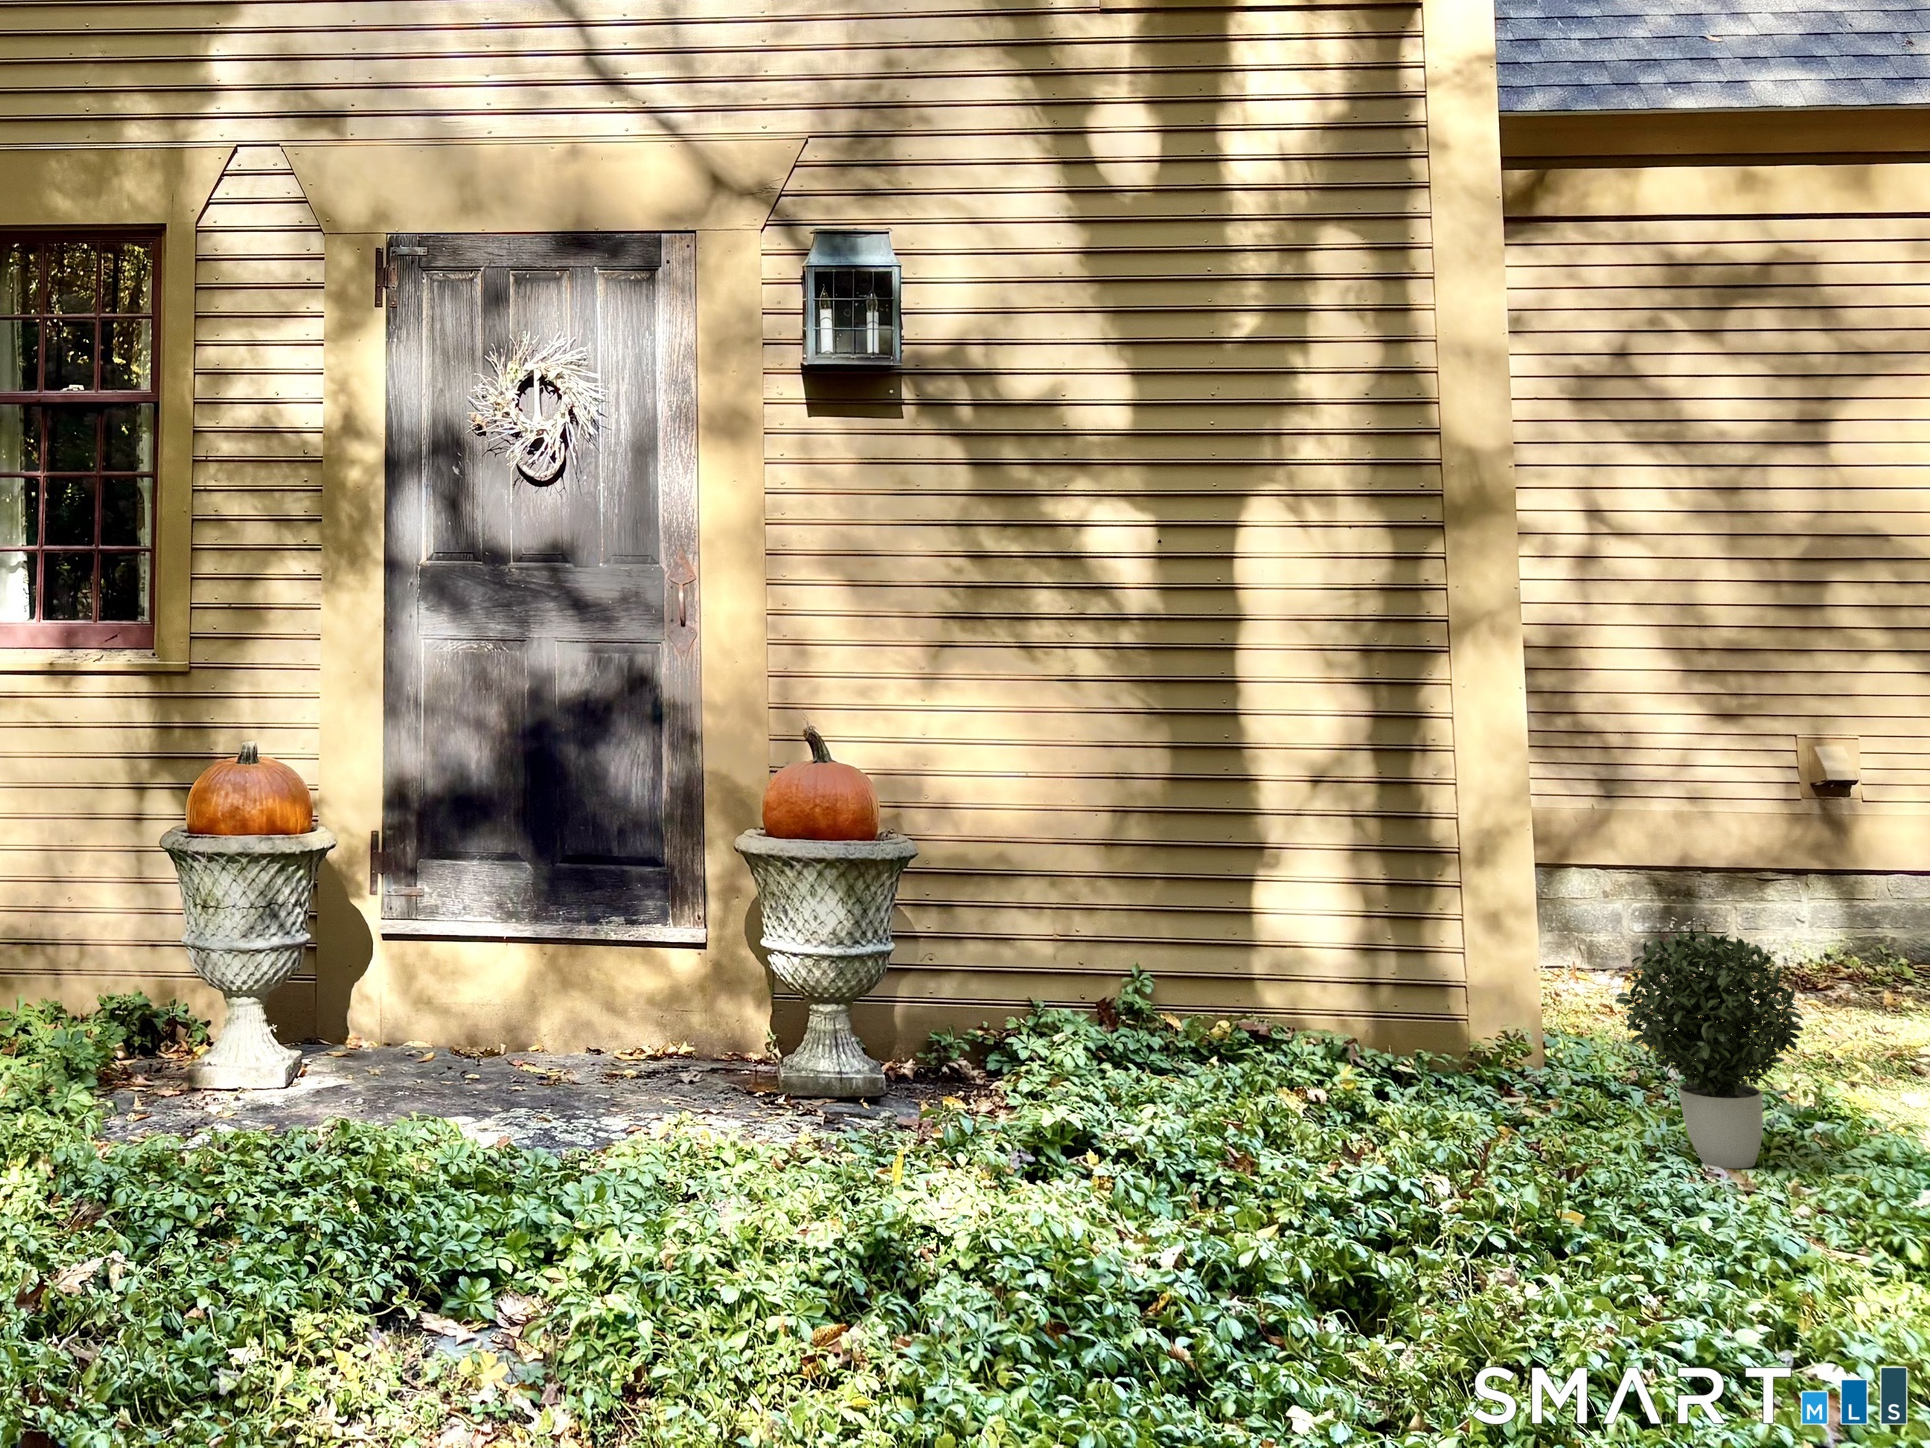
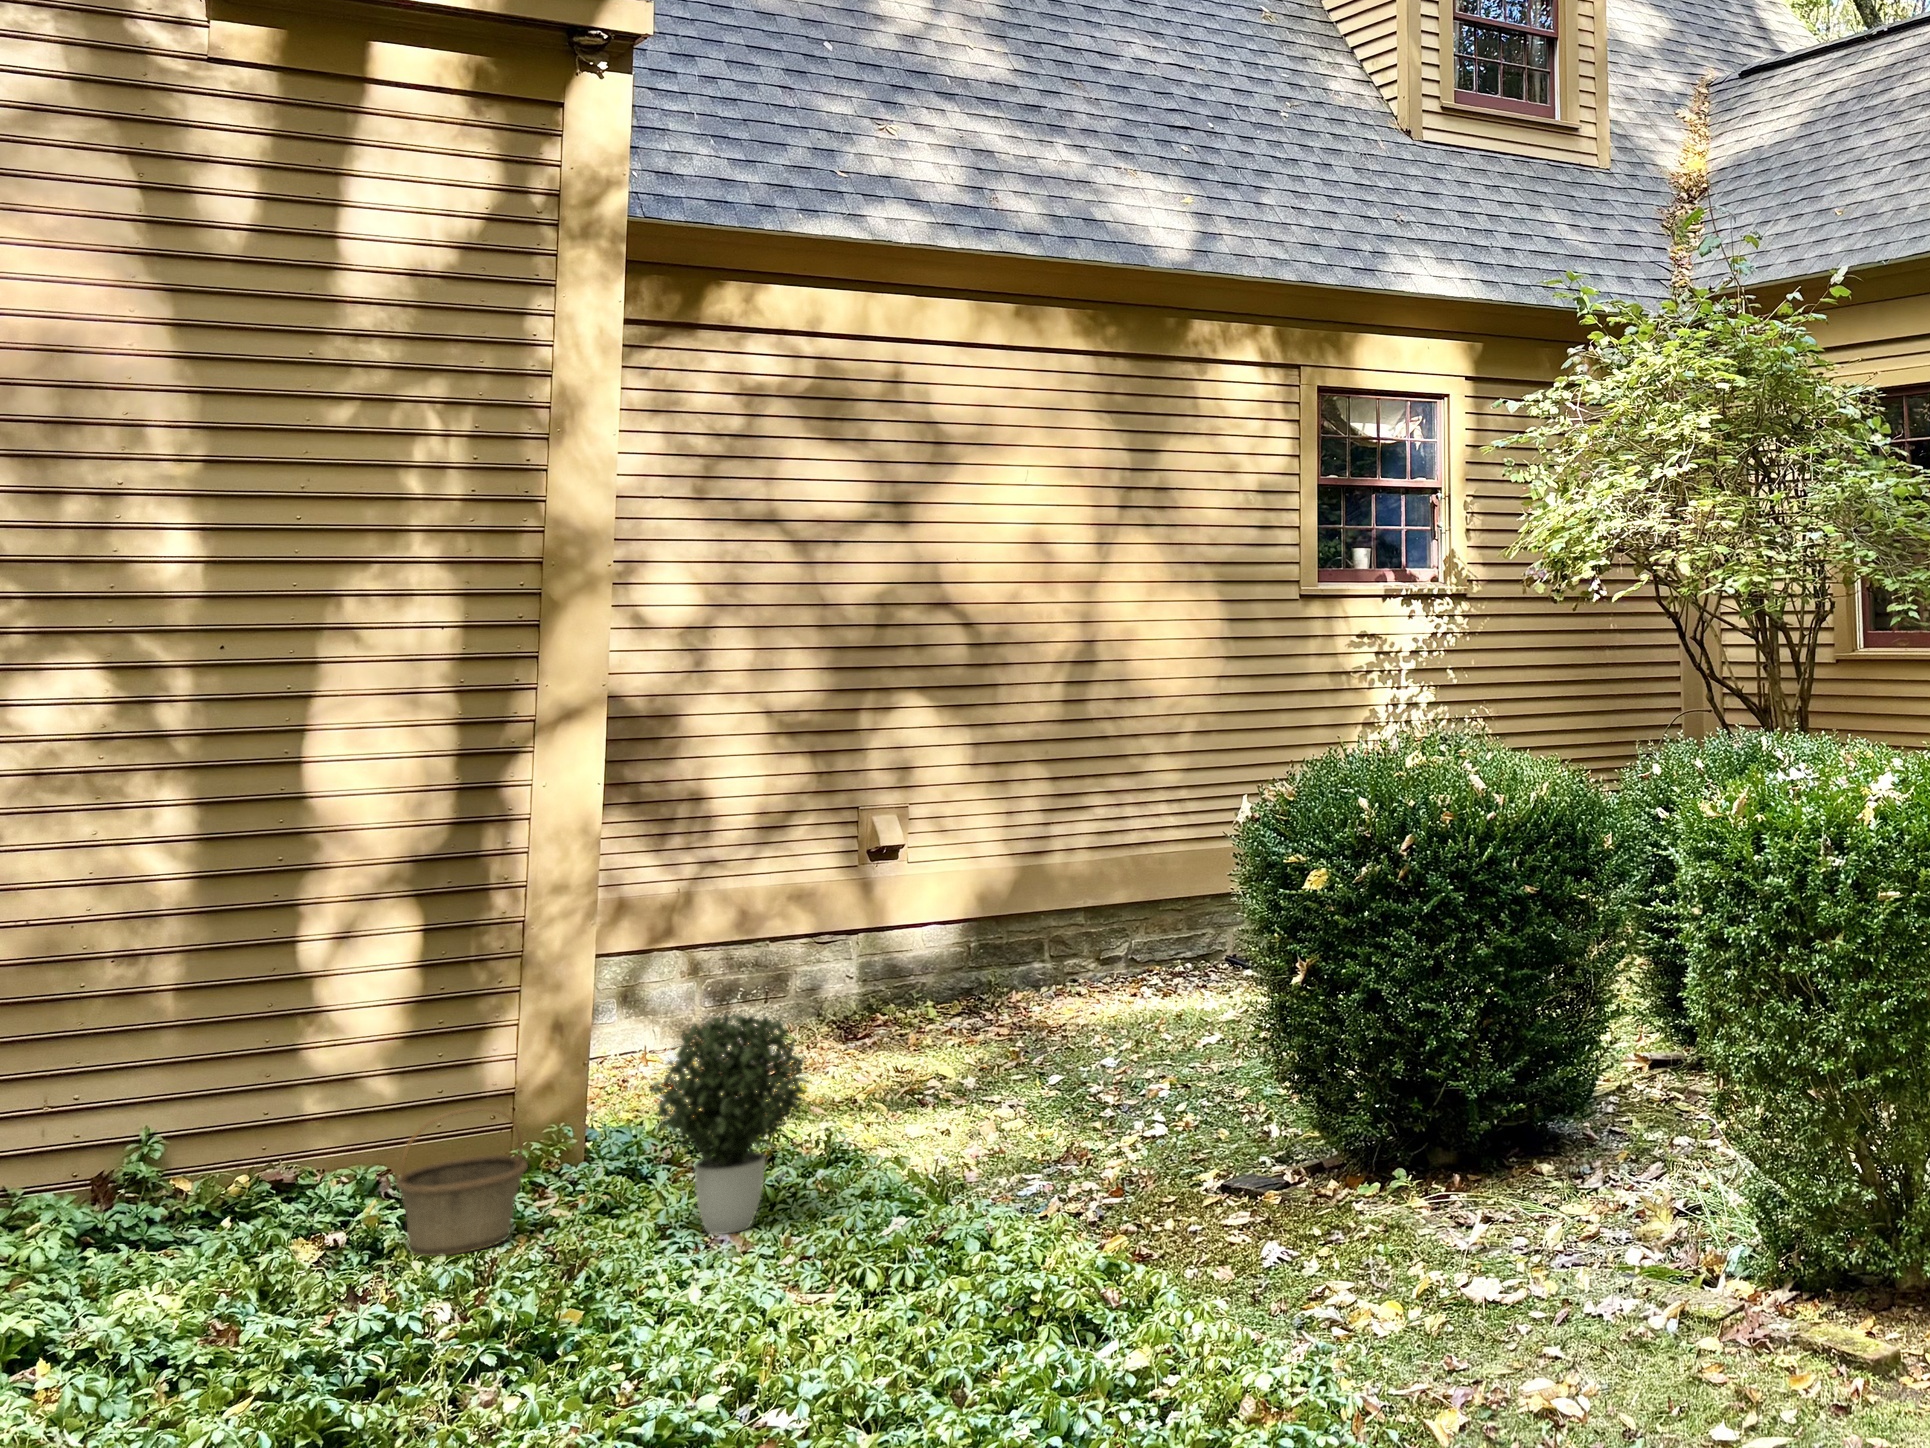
basket: none [1366,991,1494,1132] -> present [396,1107,528,1256]

